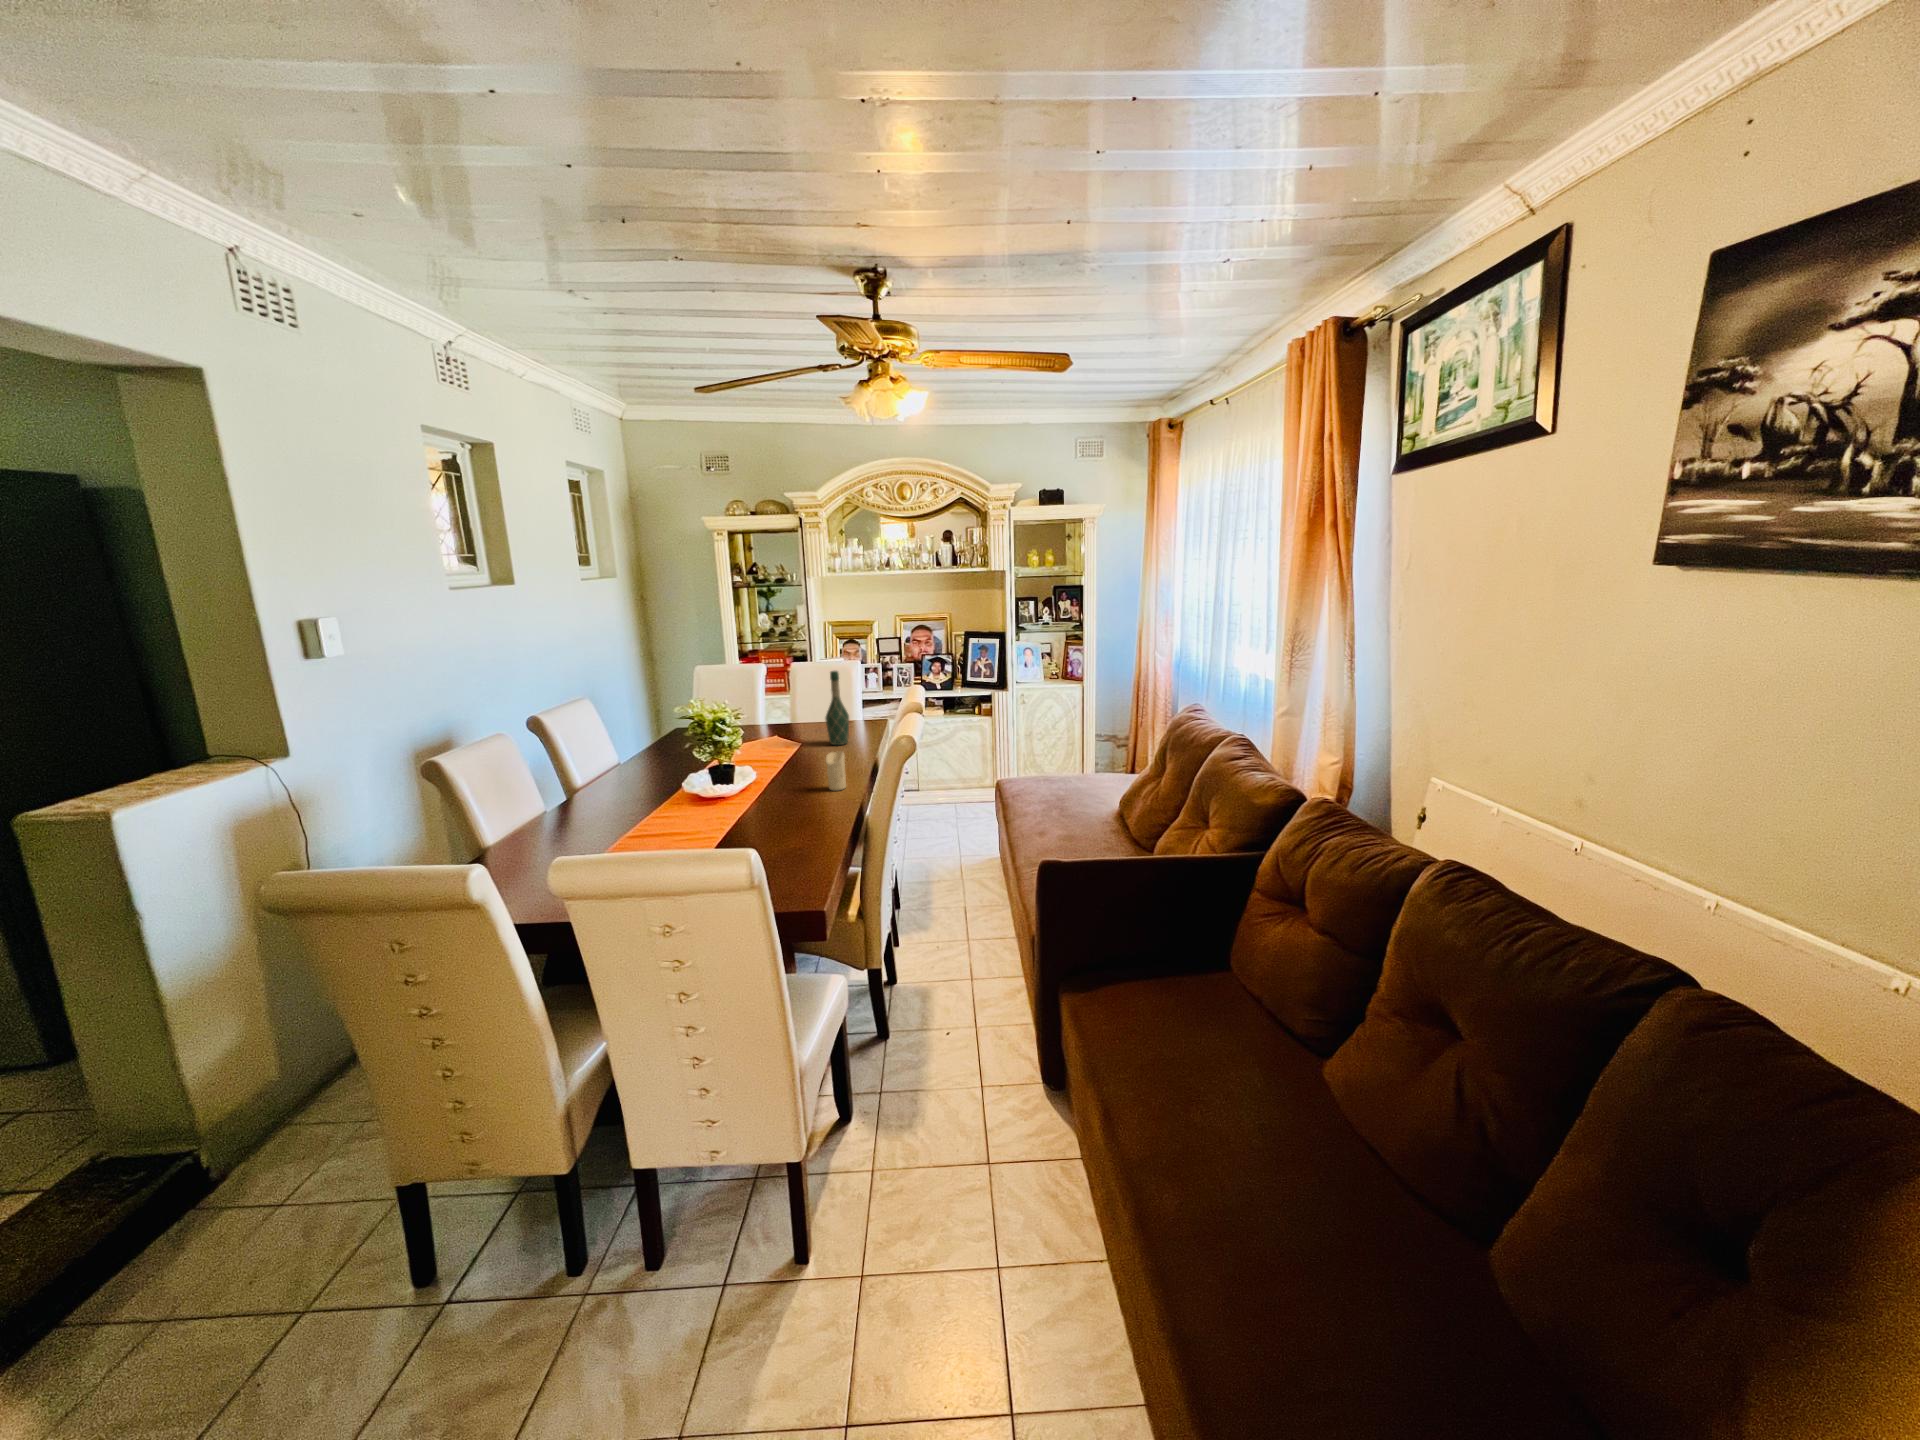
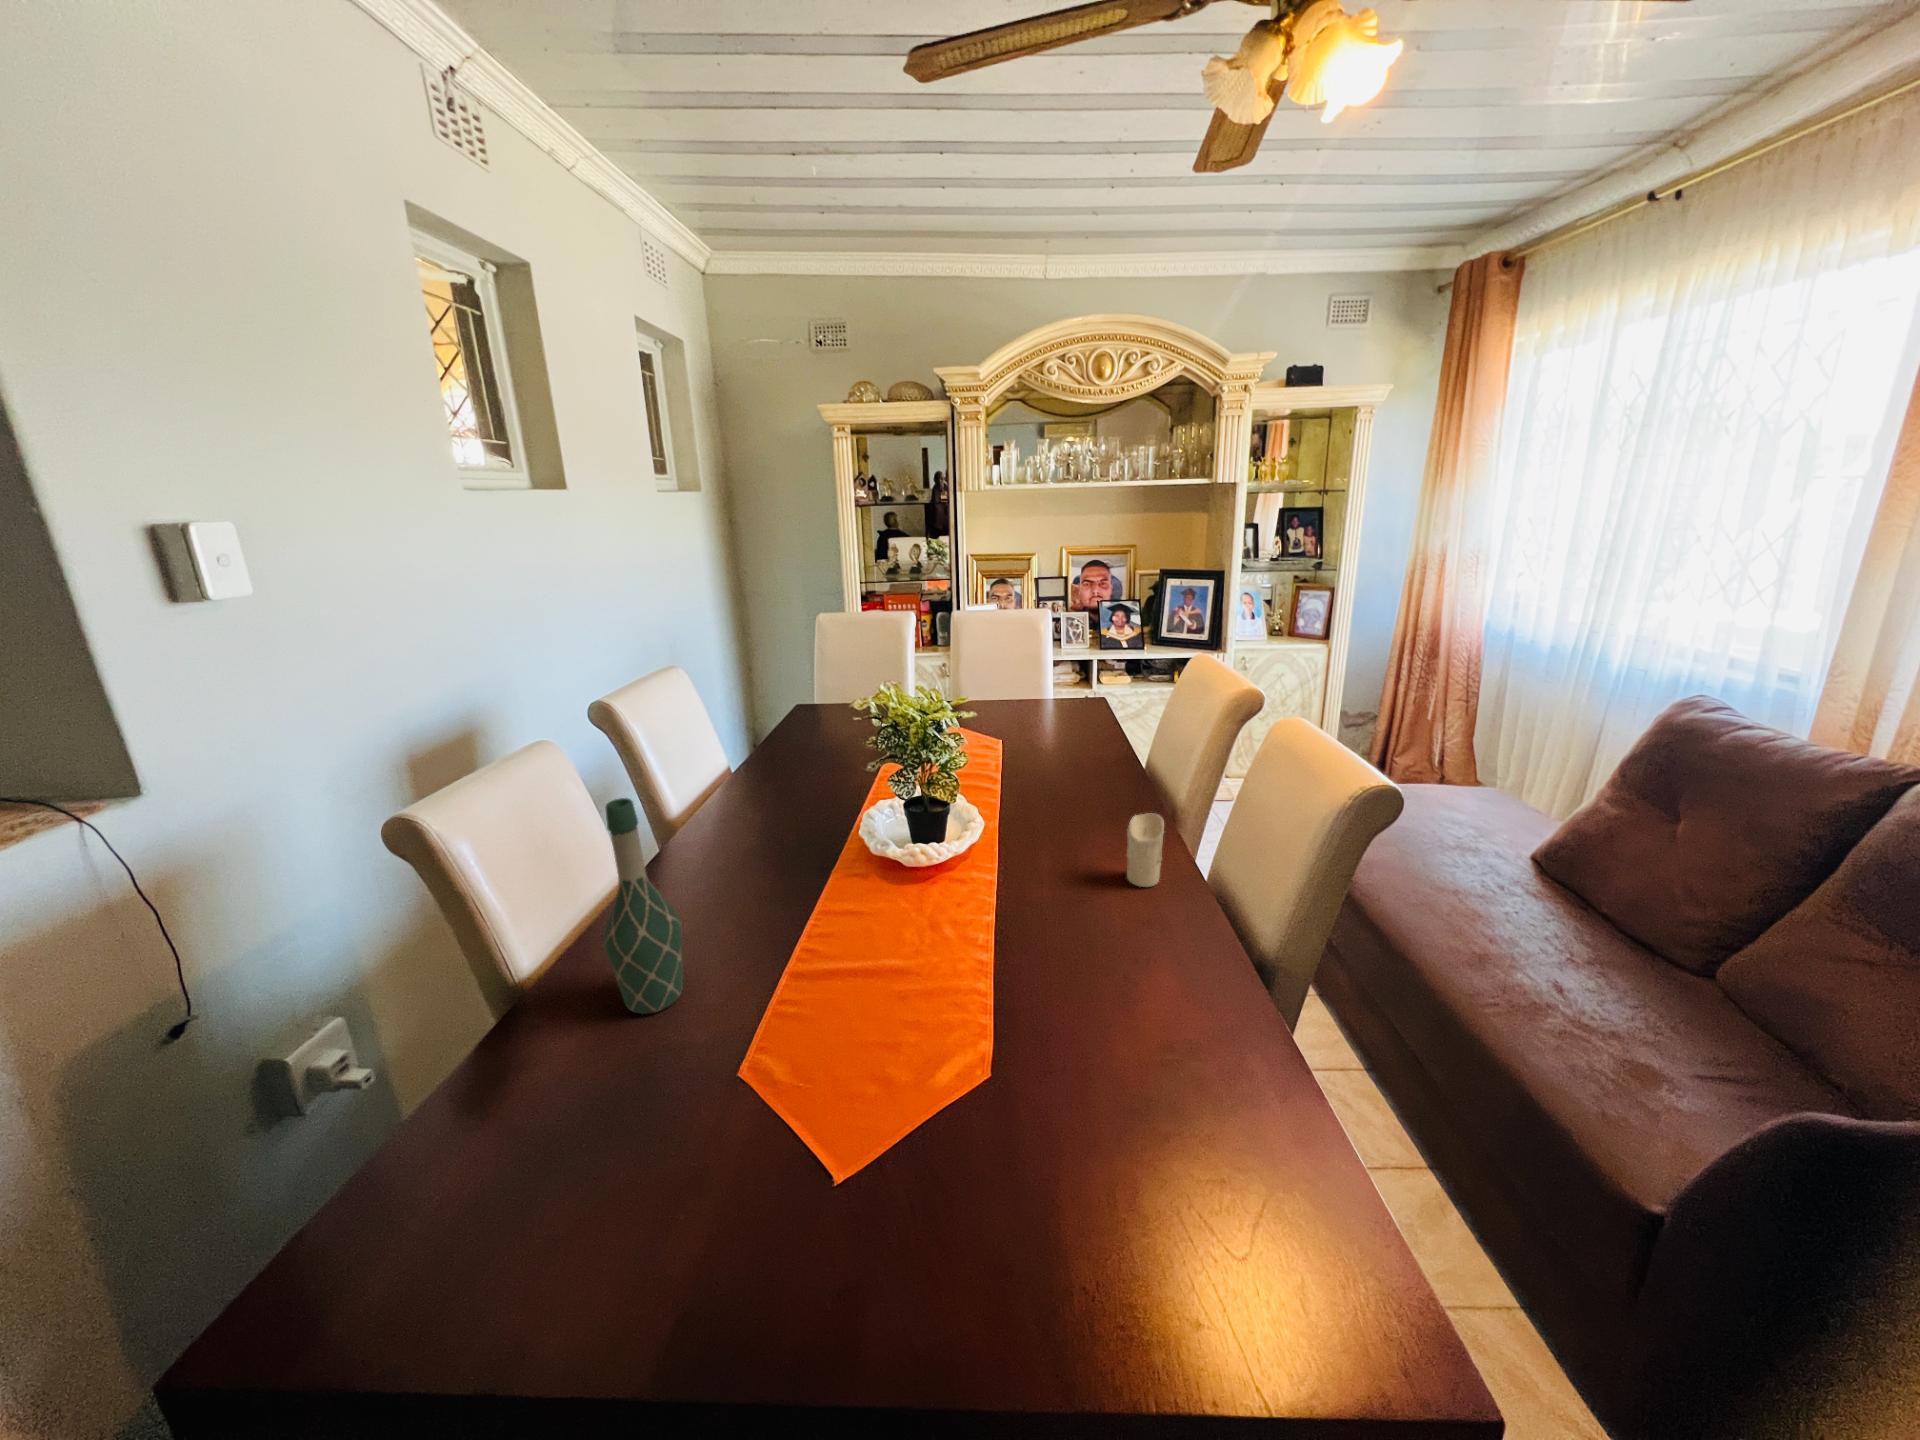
wine bottle: present [825,671,849,745] -> present [603,798,683,1014]

